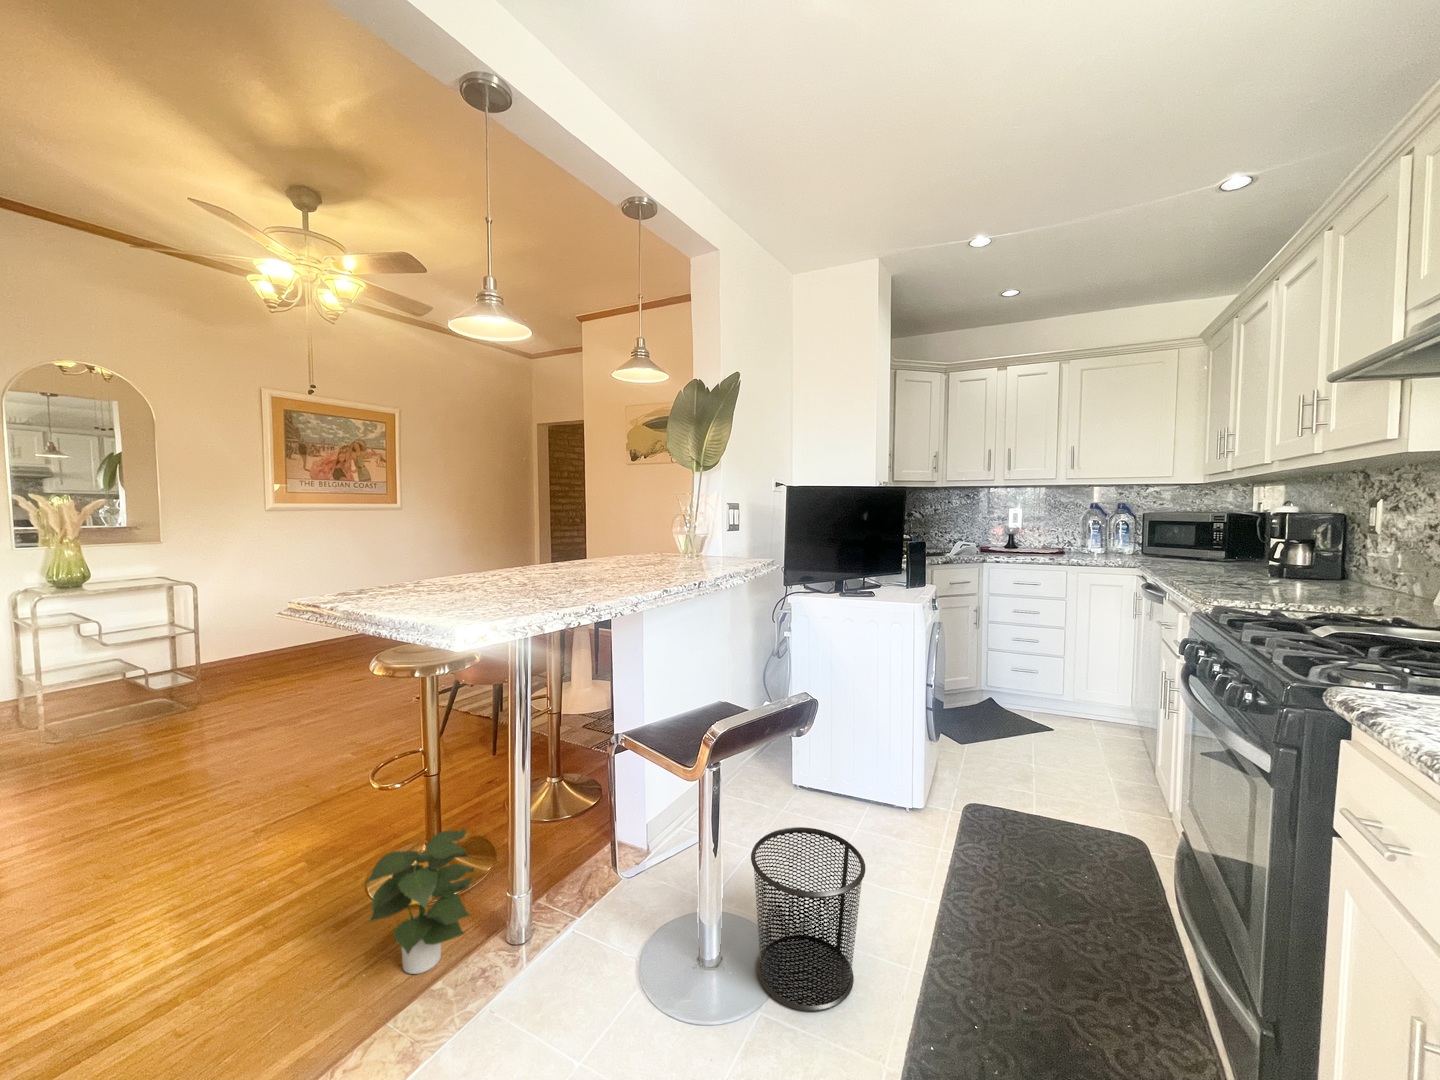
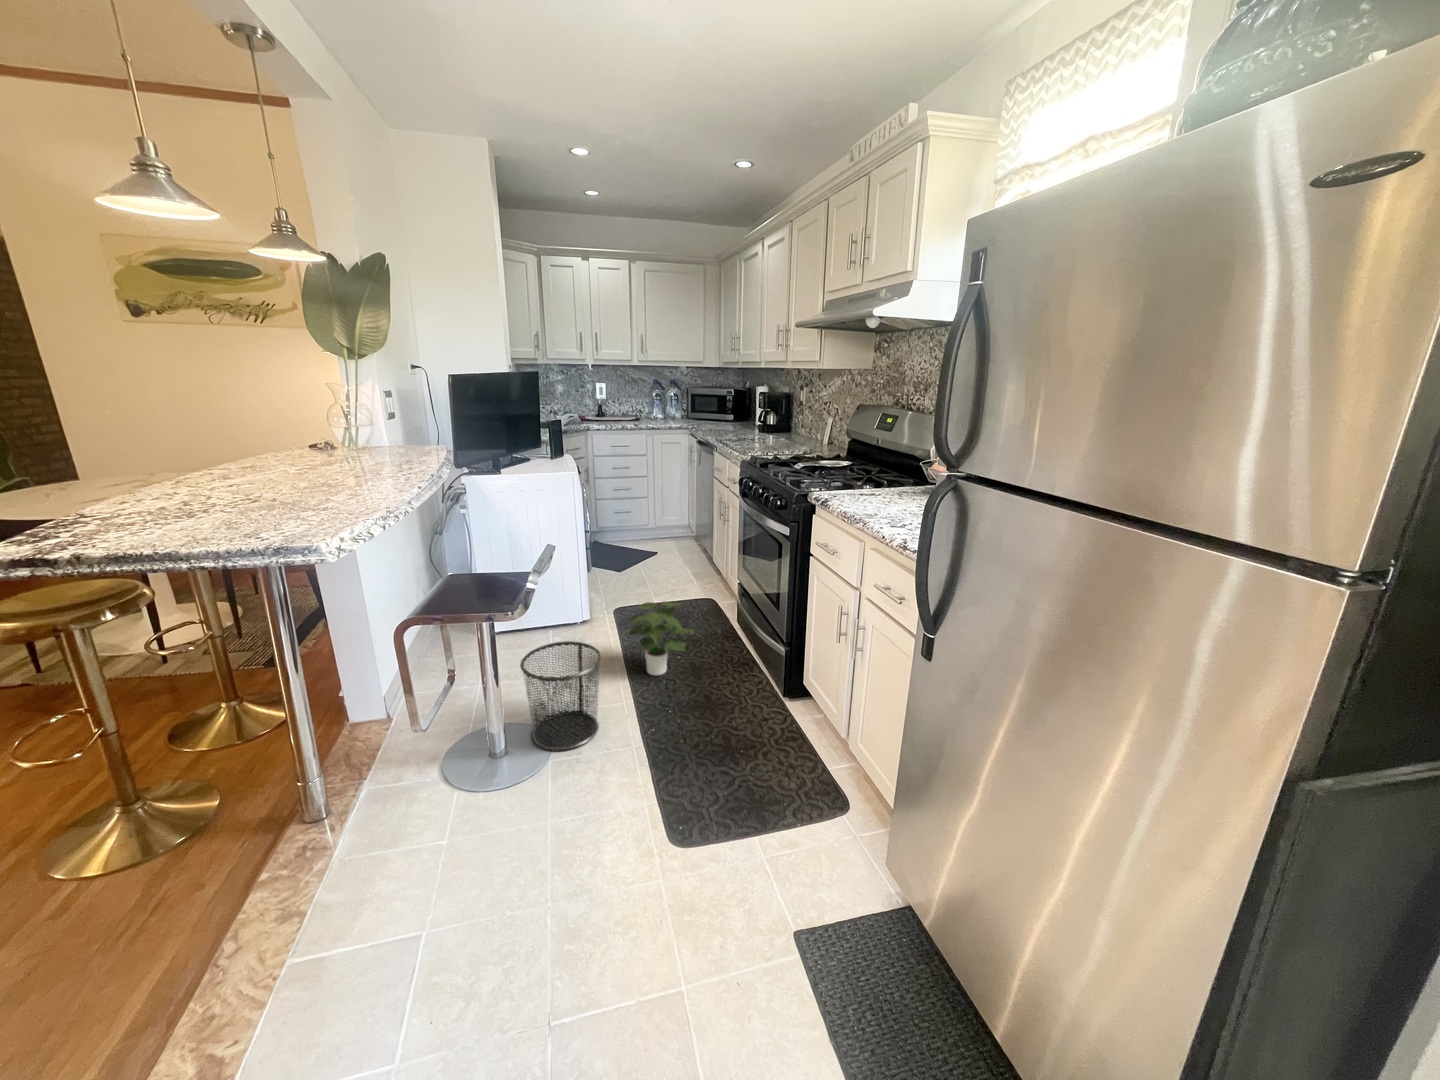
potted plant: present [365,829,474,974] -> present [628,602,694,676]

